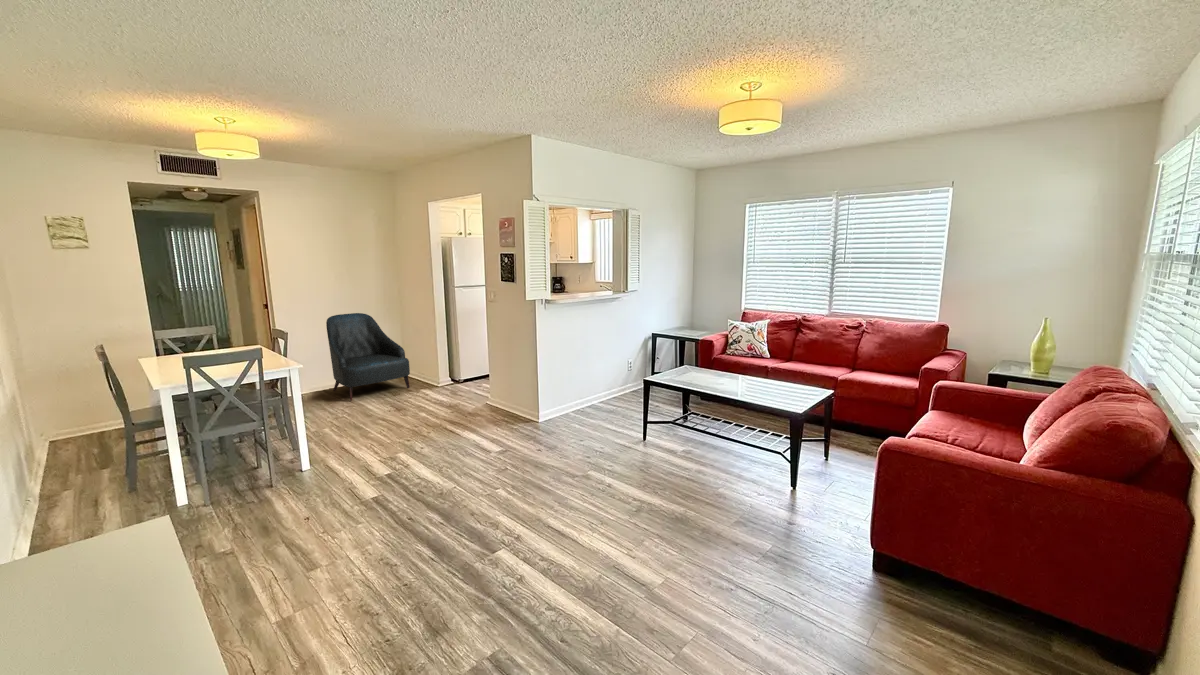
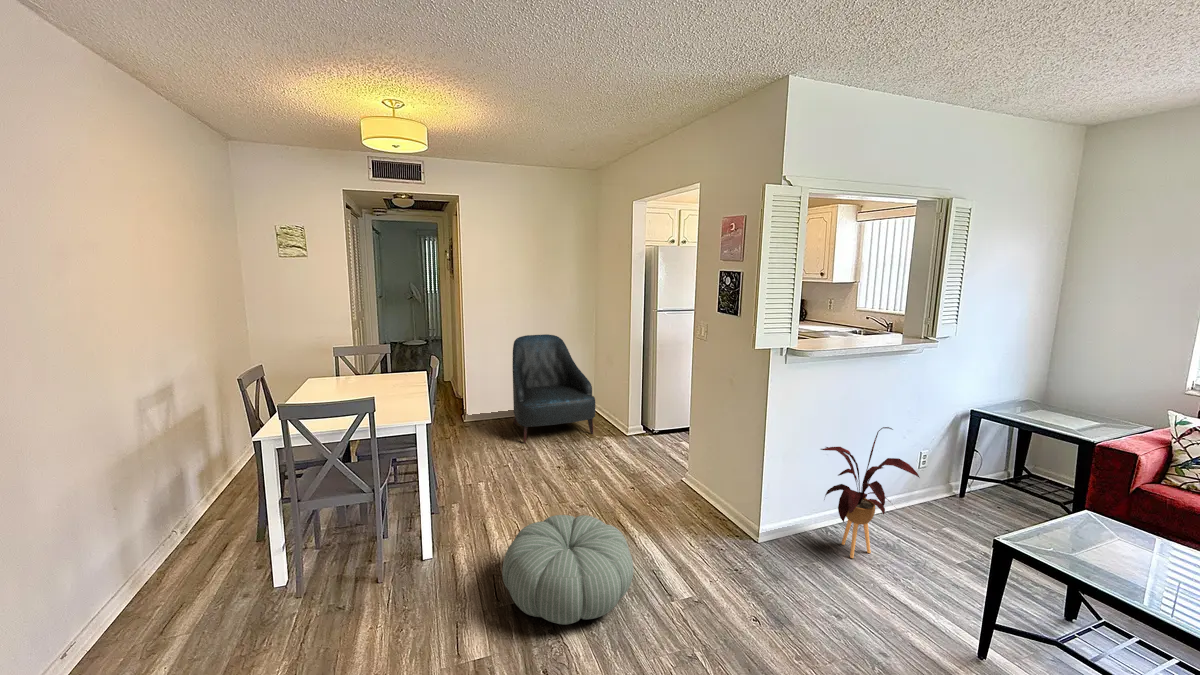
house plant: none [568,340,618,419] -> present [821,427,919,558]
pouf: none [375,418,465,475] -> present [502,515,633,624]

